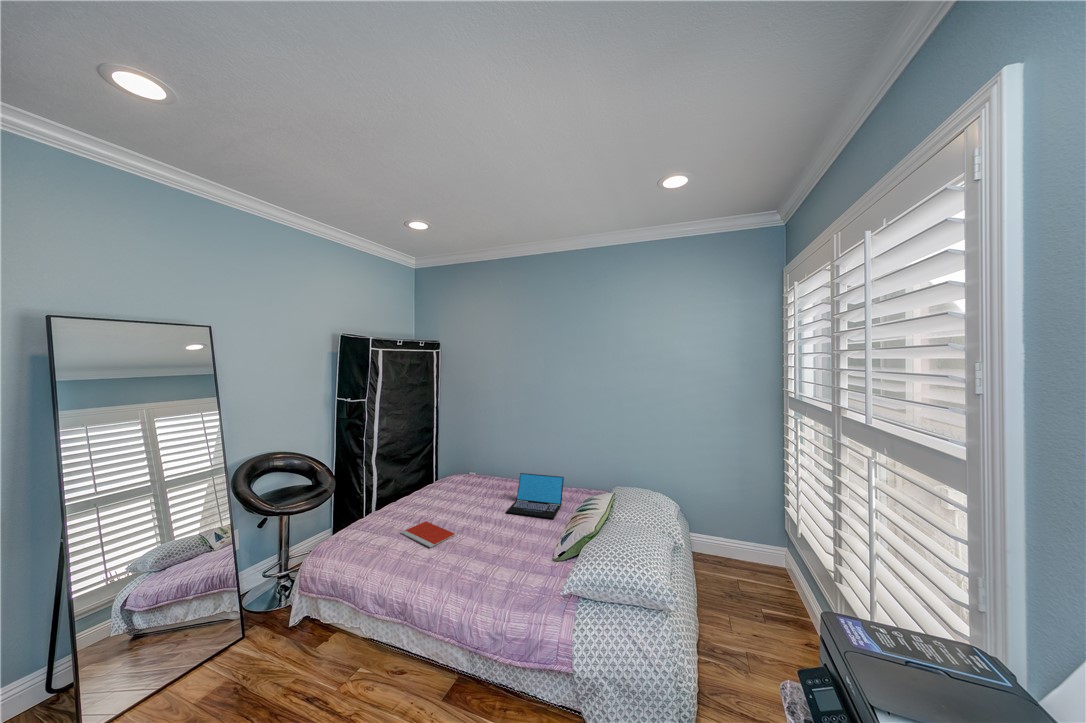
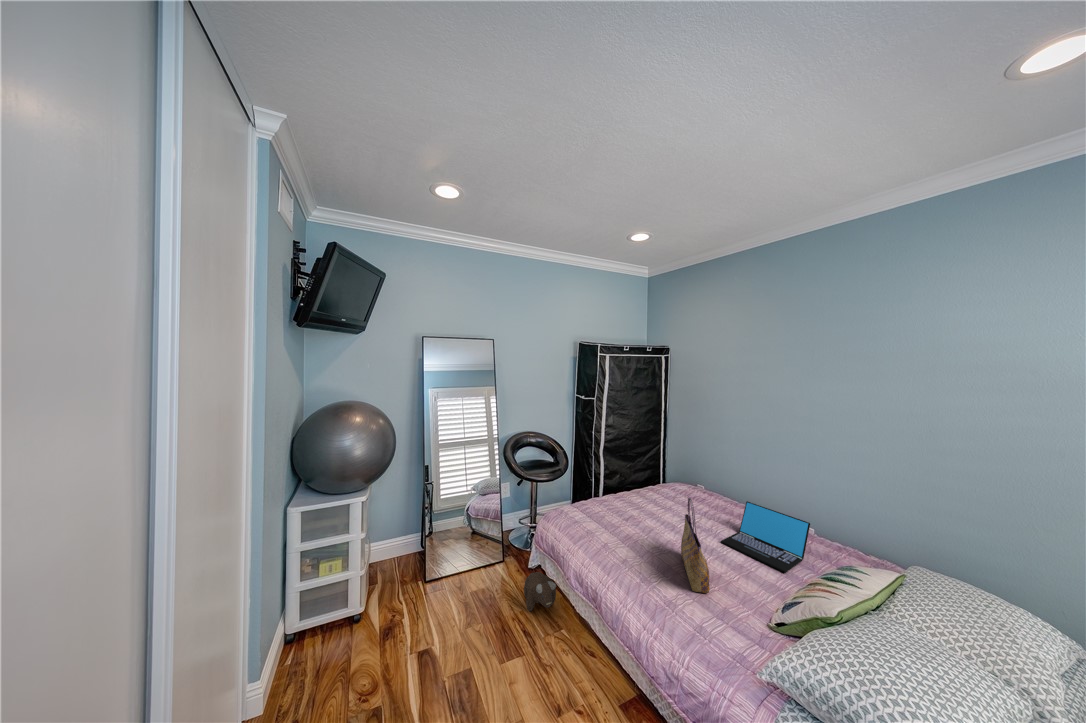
tote bag: none [480,478,511,559] -> present [681,498,710,593]
notebook: present [401,521,455,548] -> none [608,521,656,549]
plush toy: none [294,620,346,674] -> present [524,572,556,611]

